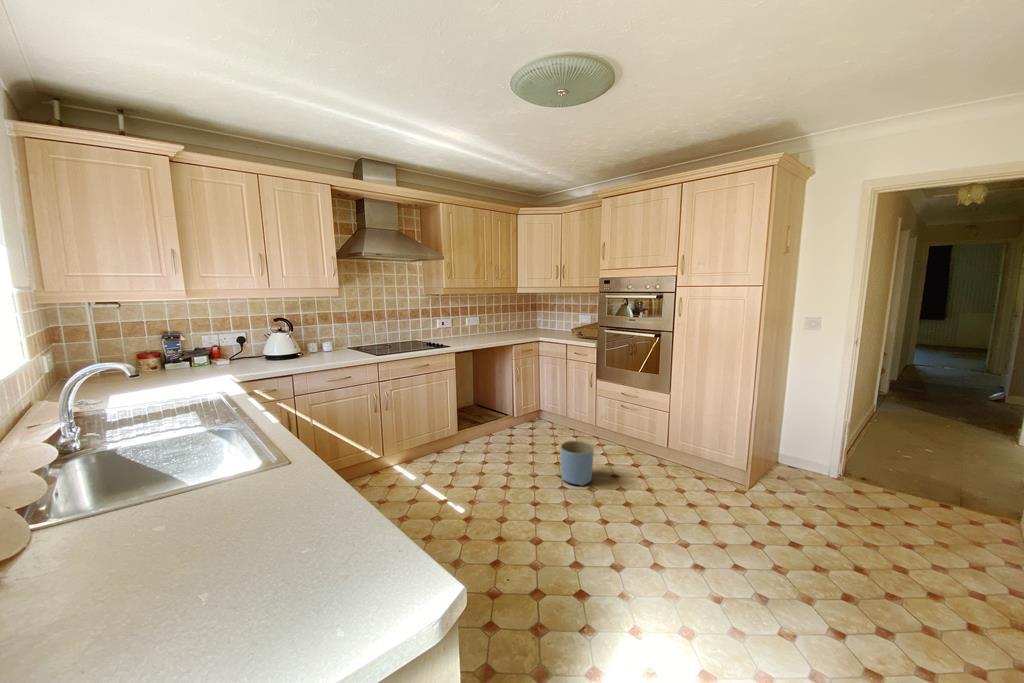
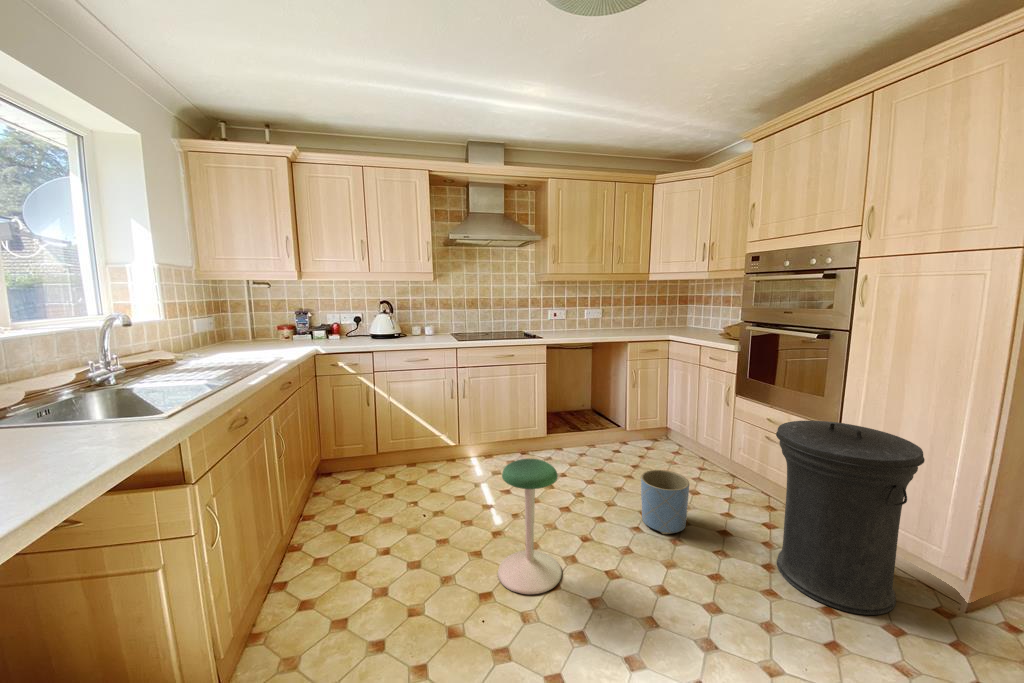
trash can: none [647,390,722,500] -> present [776,421,925,615]
stool: none [489,449,540,555] -> present [498,458,562,594]

